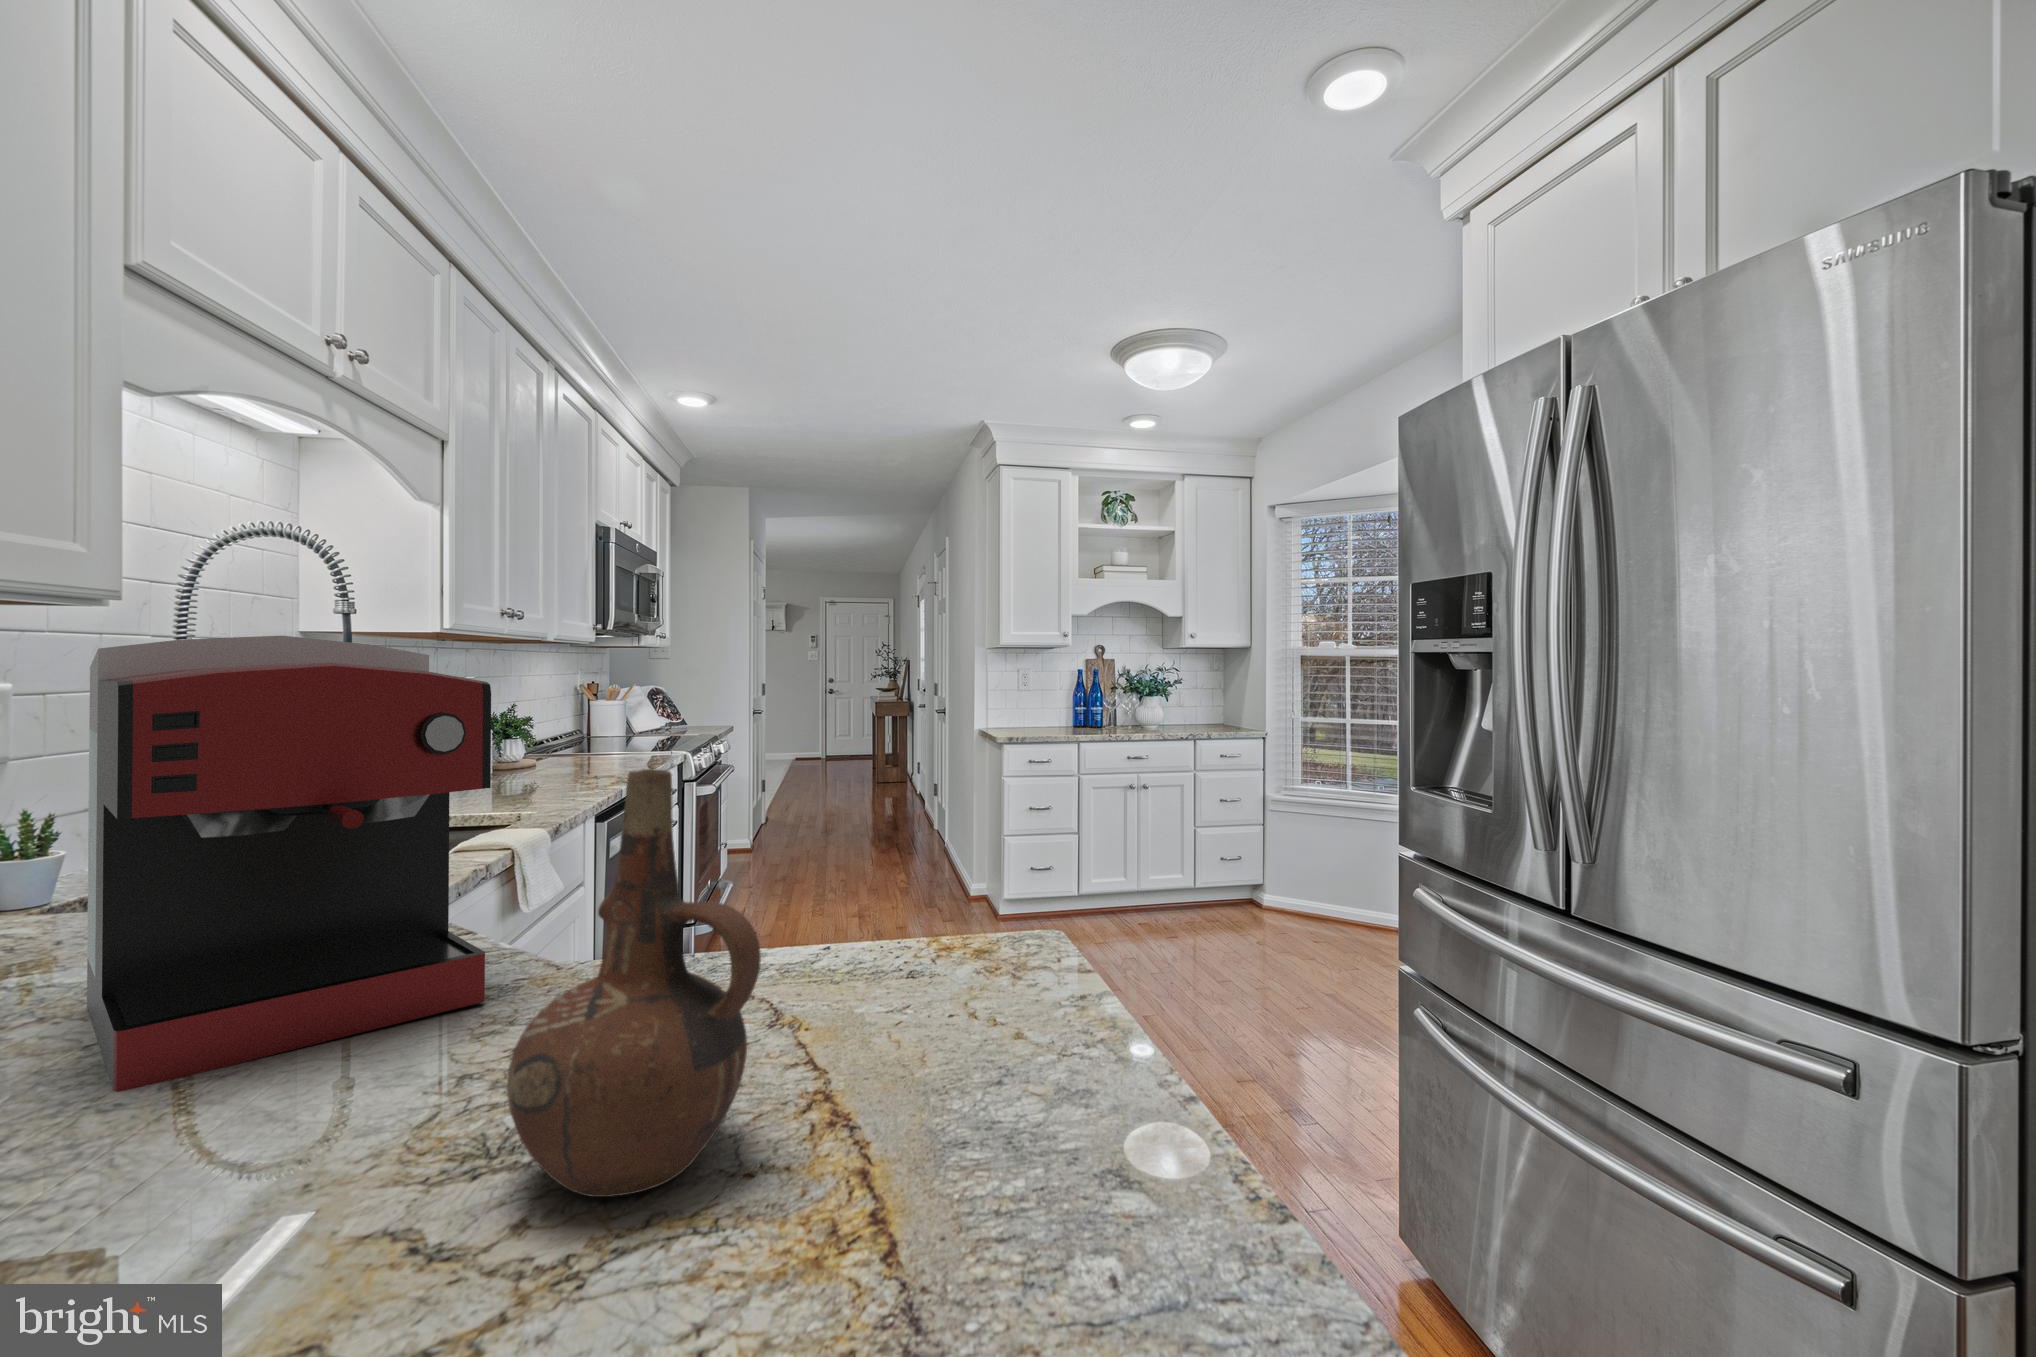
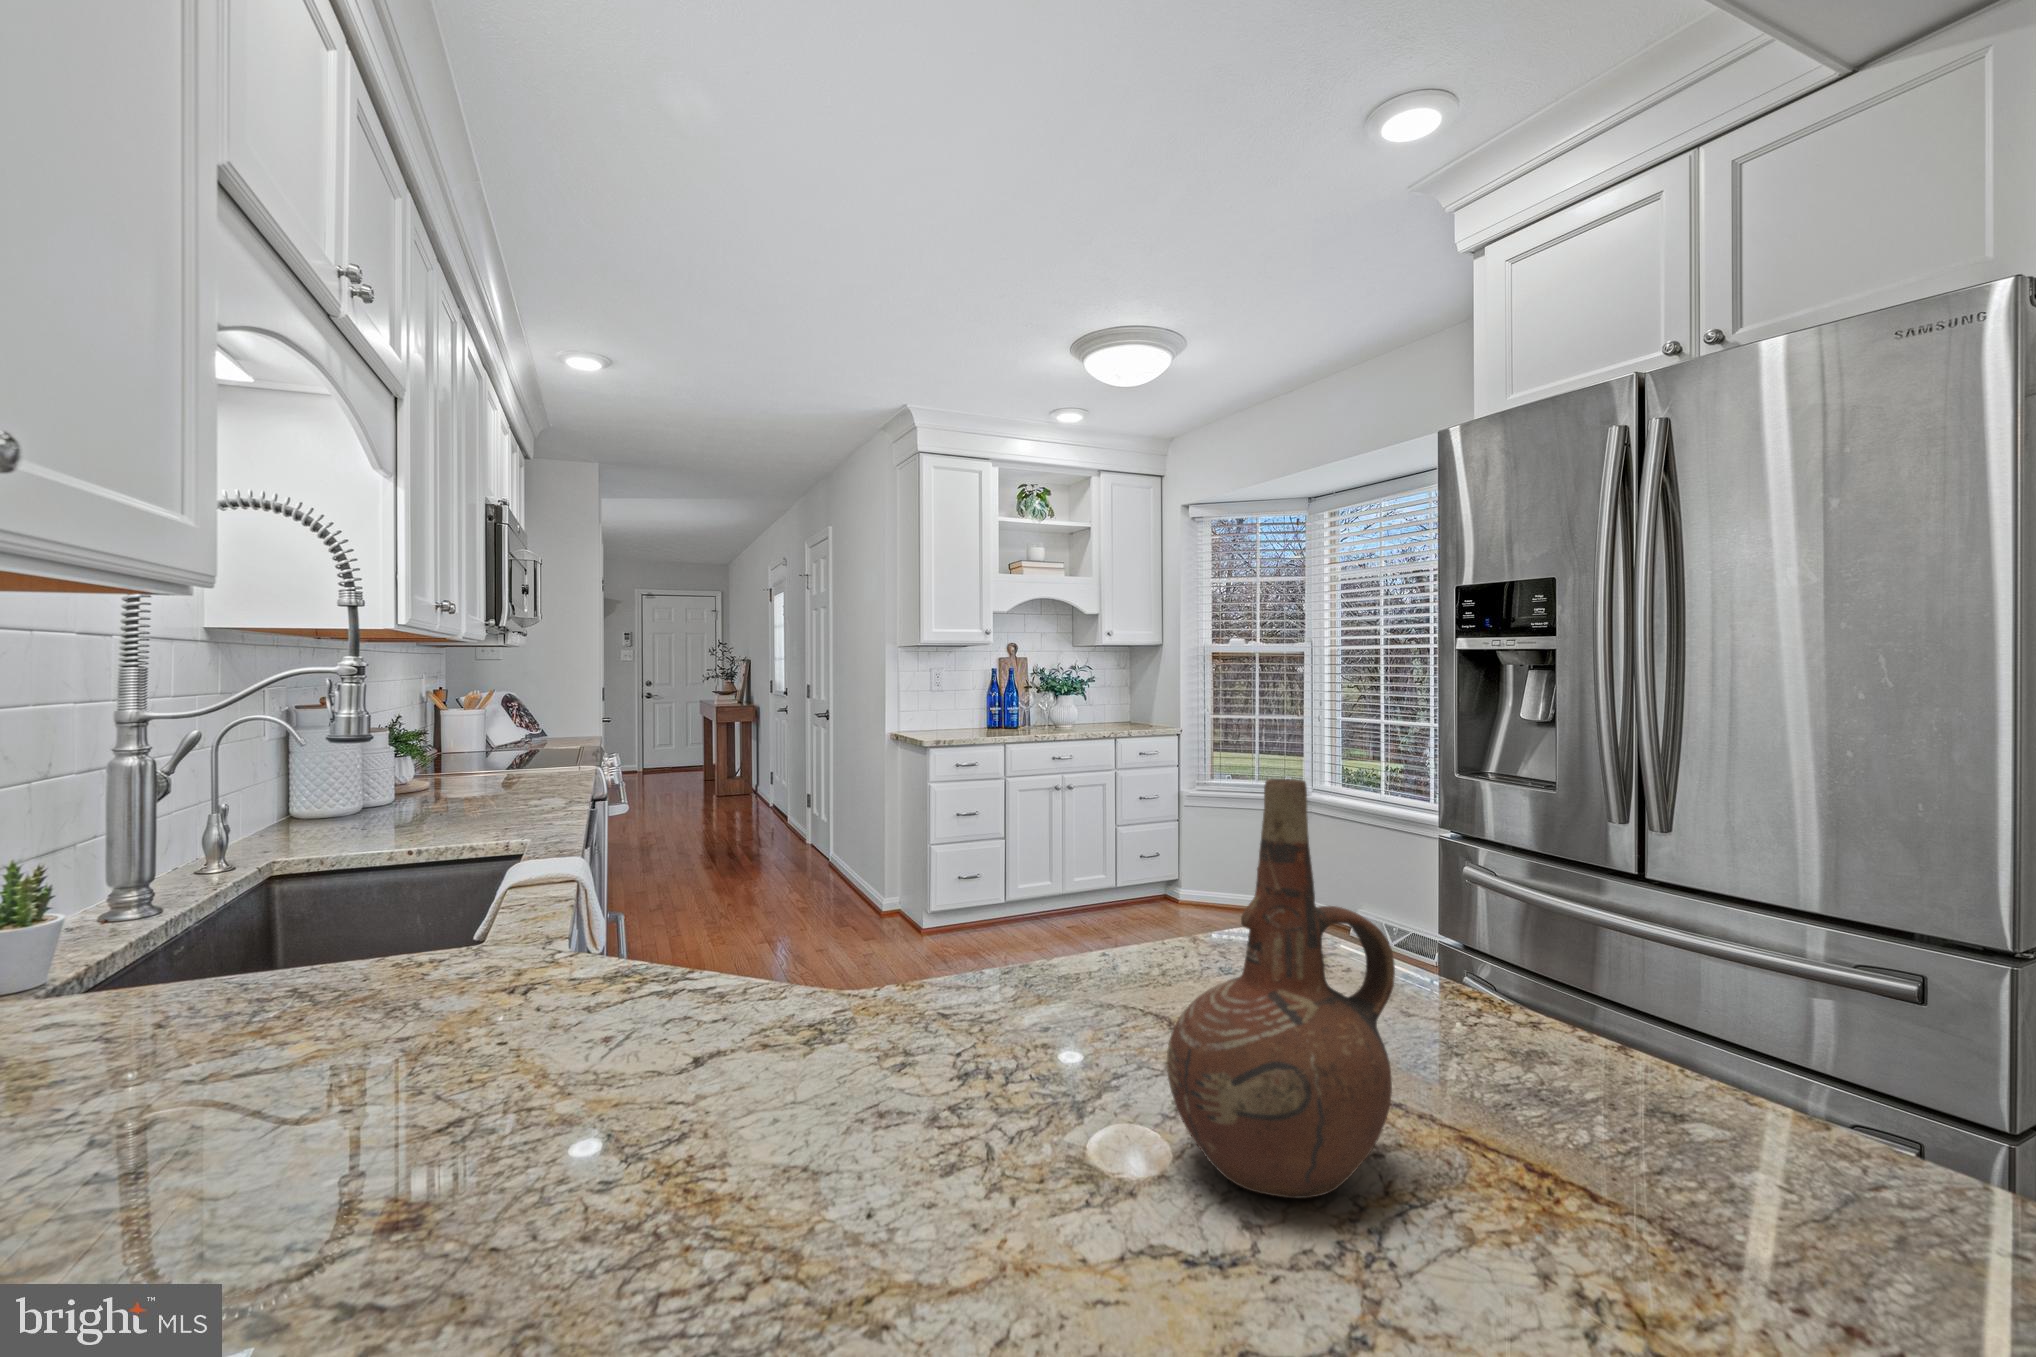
coffee maker: present [87,636,491,1092] -> none [377,642,853,1169]

